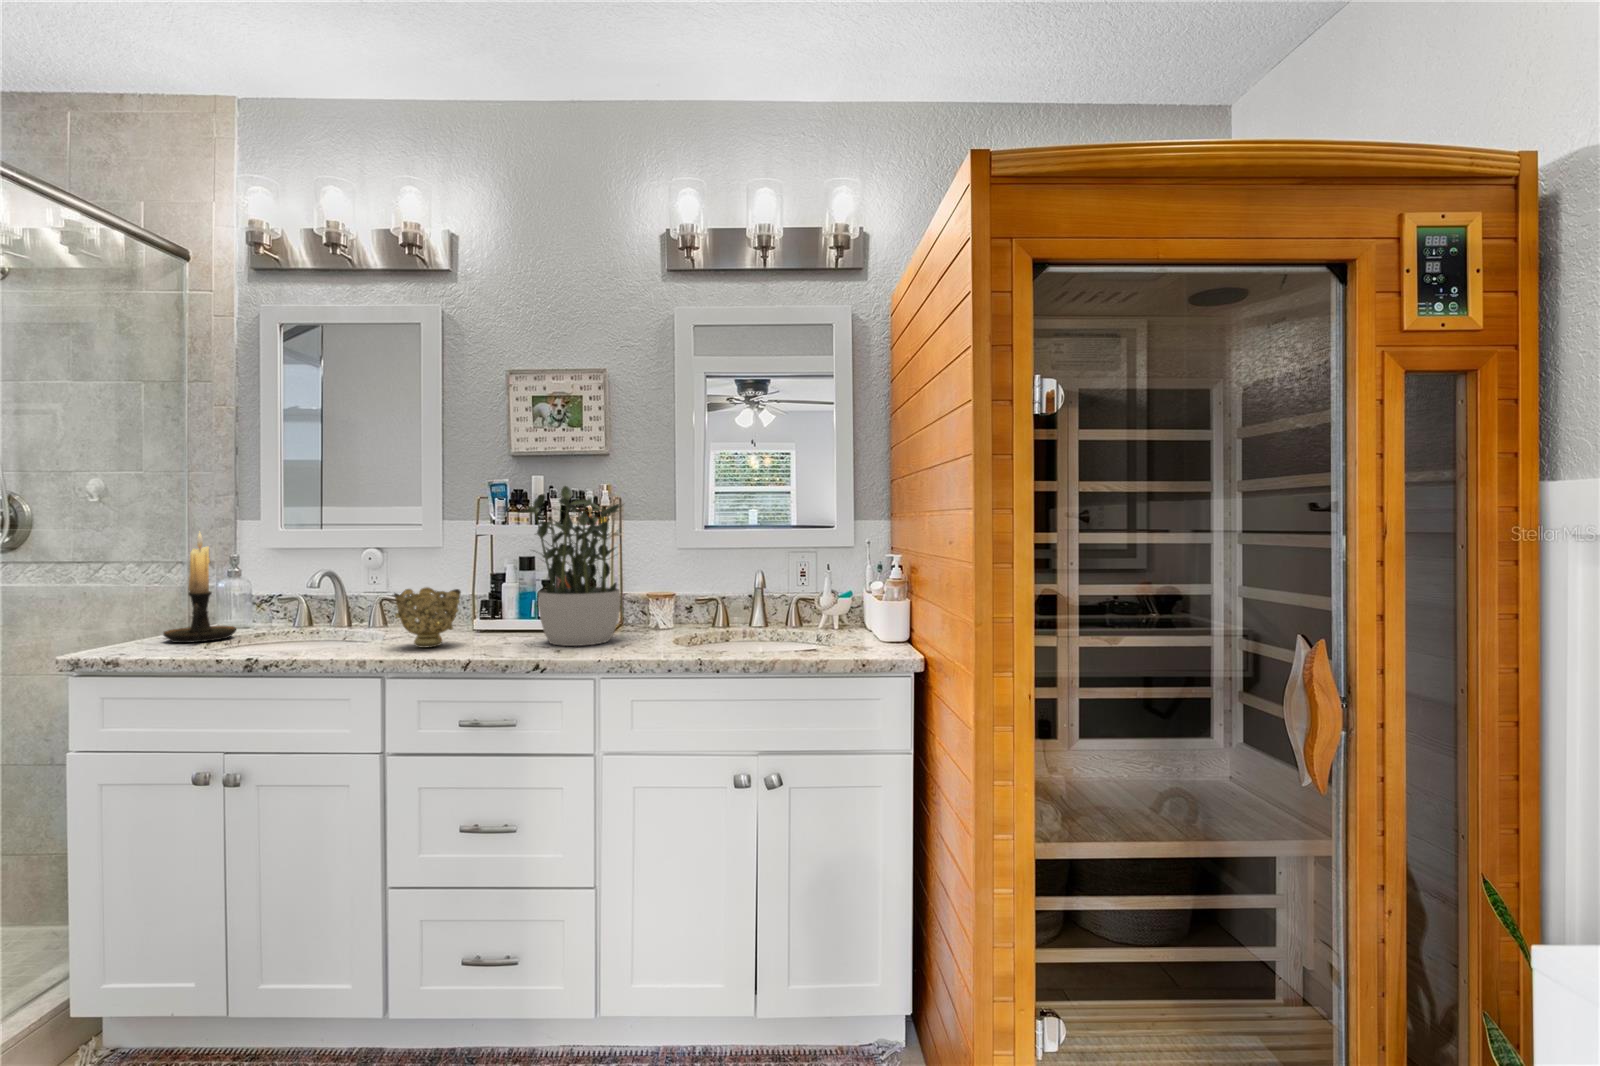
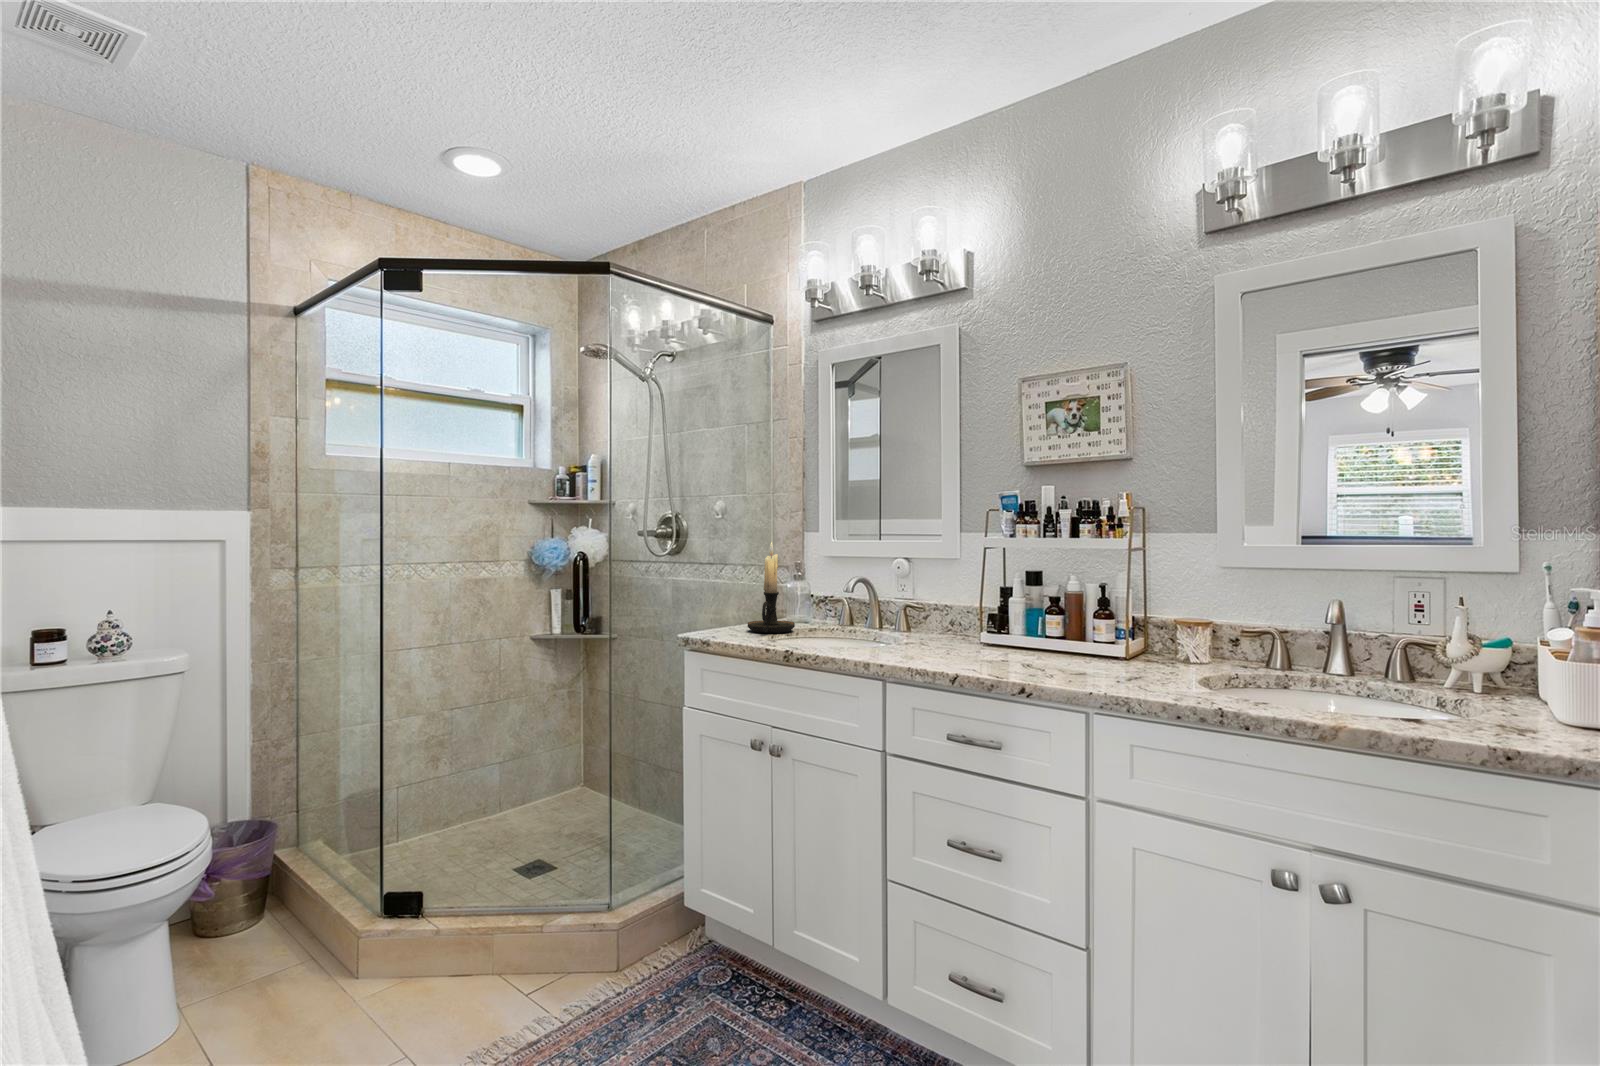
potted plant: present [519,486,622,646] -> none [1013,493,1142,674]
decorative bowl: present [394,587,461,648] -> none [900,598,961,657]

